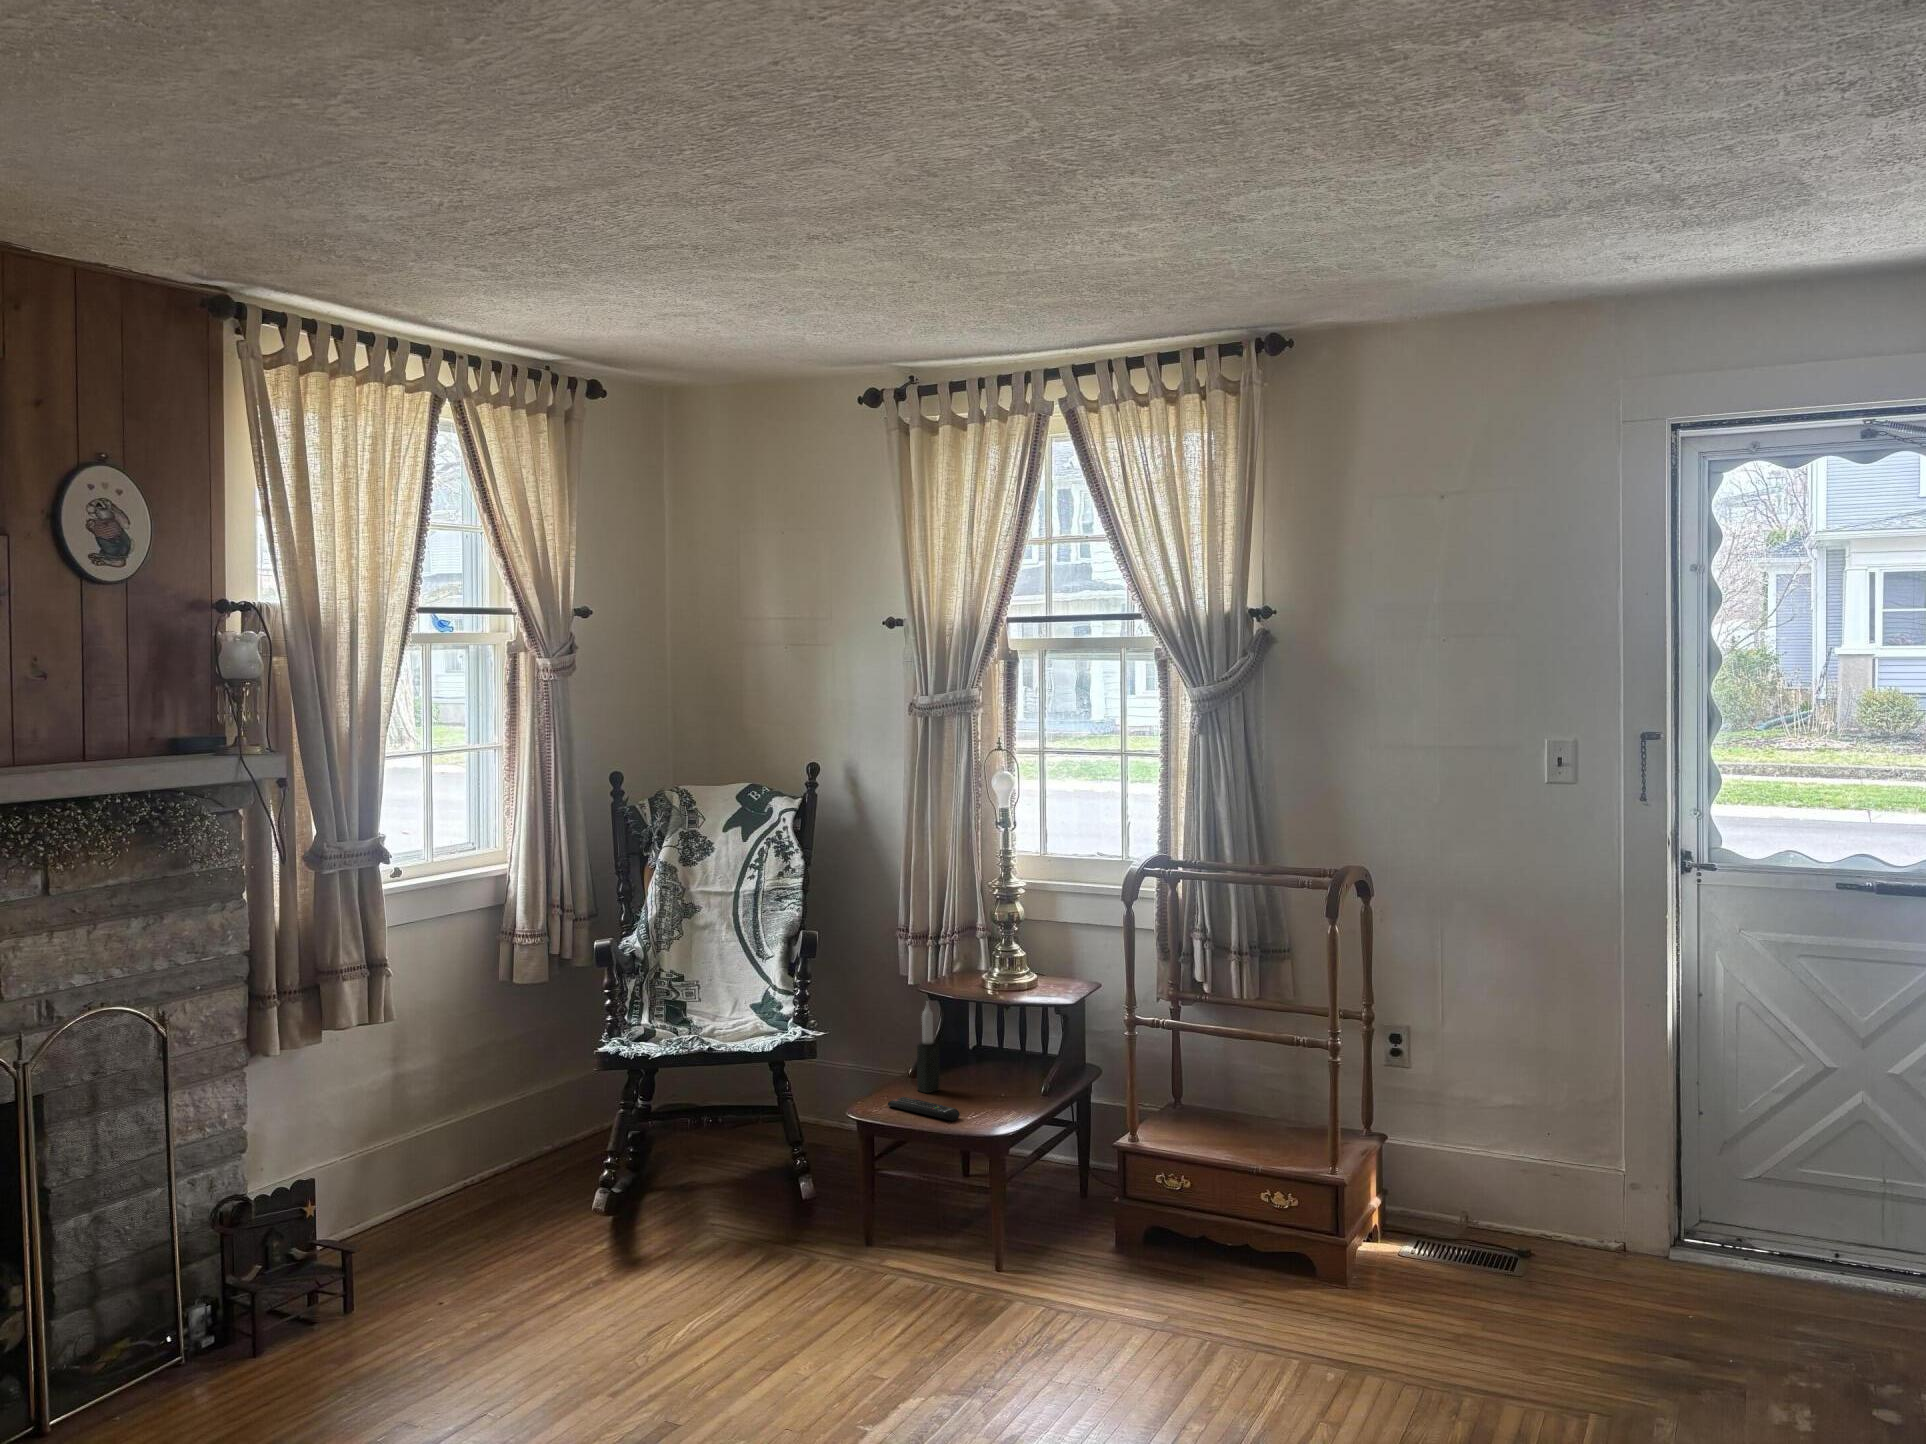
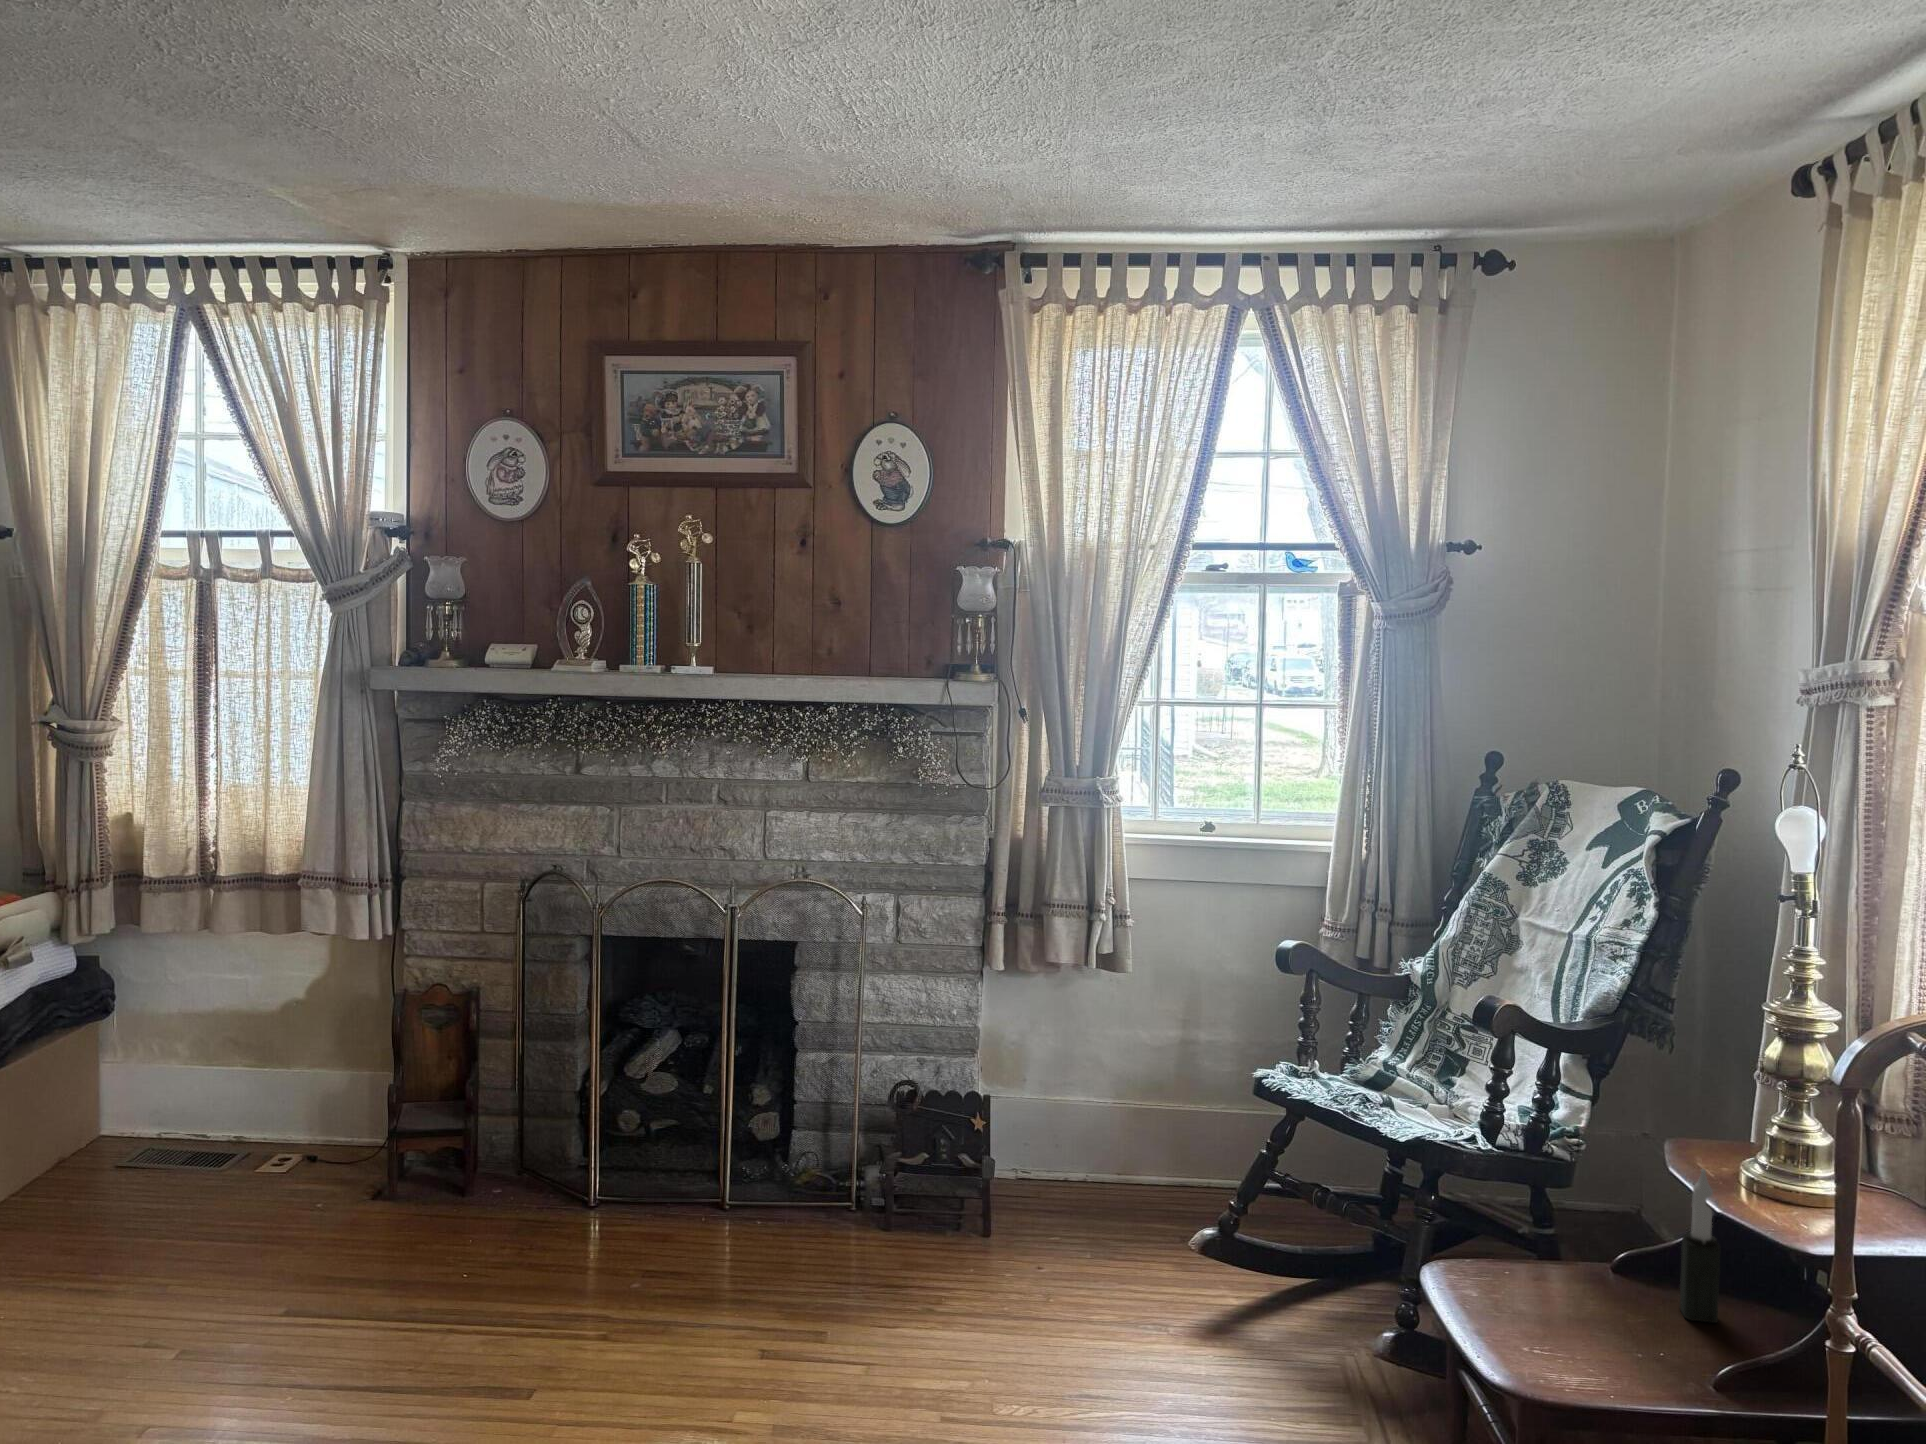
remote control: present [888,1097,960,1121] -> none [1582,1304,1658,1380]

